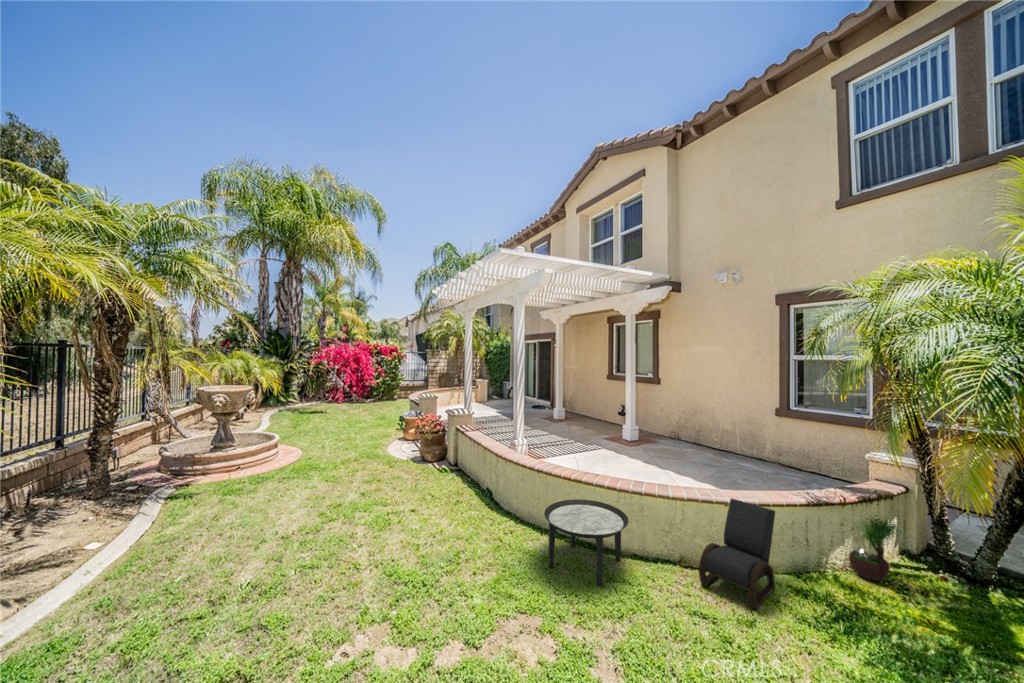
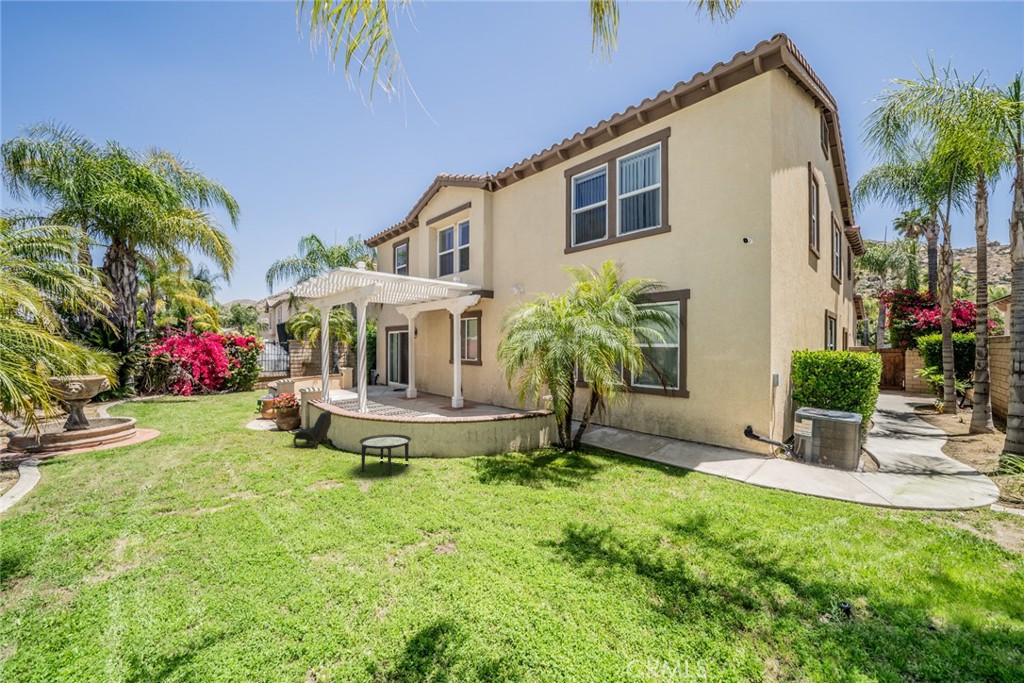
lounge chair: present [699,498,775,610] -> present [293,411,332,448]
potted tree: present [849,515,901,580] -> none [532,426,553,462]

